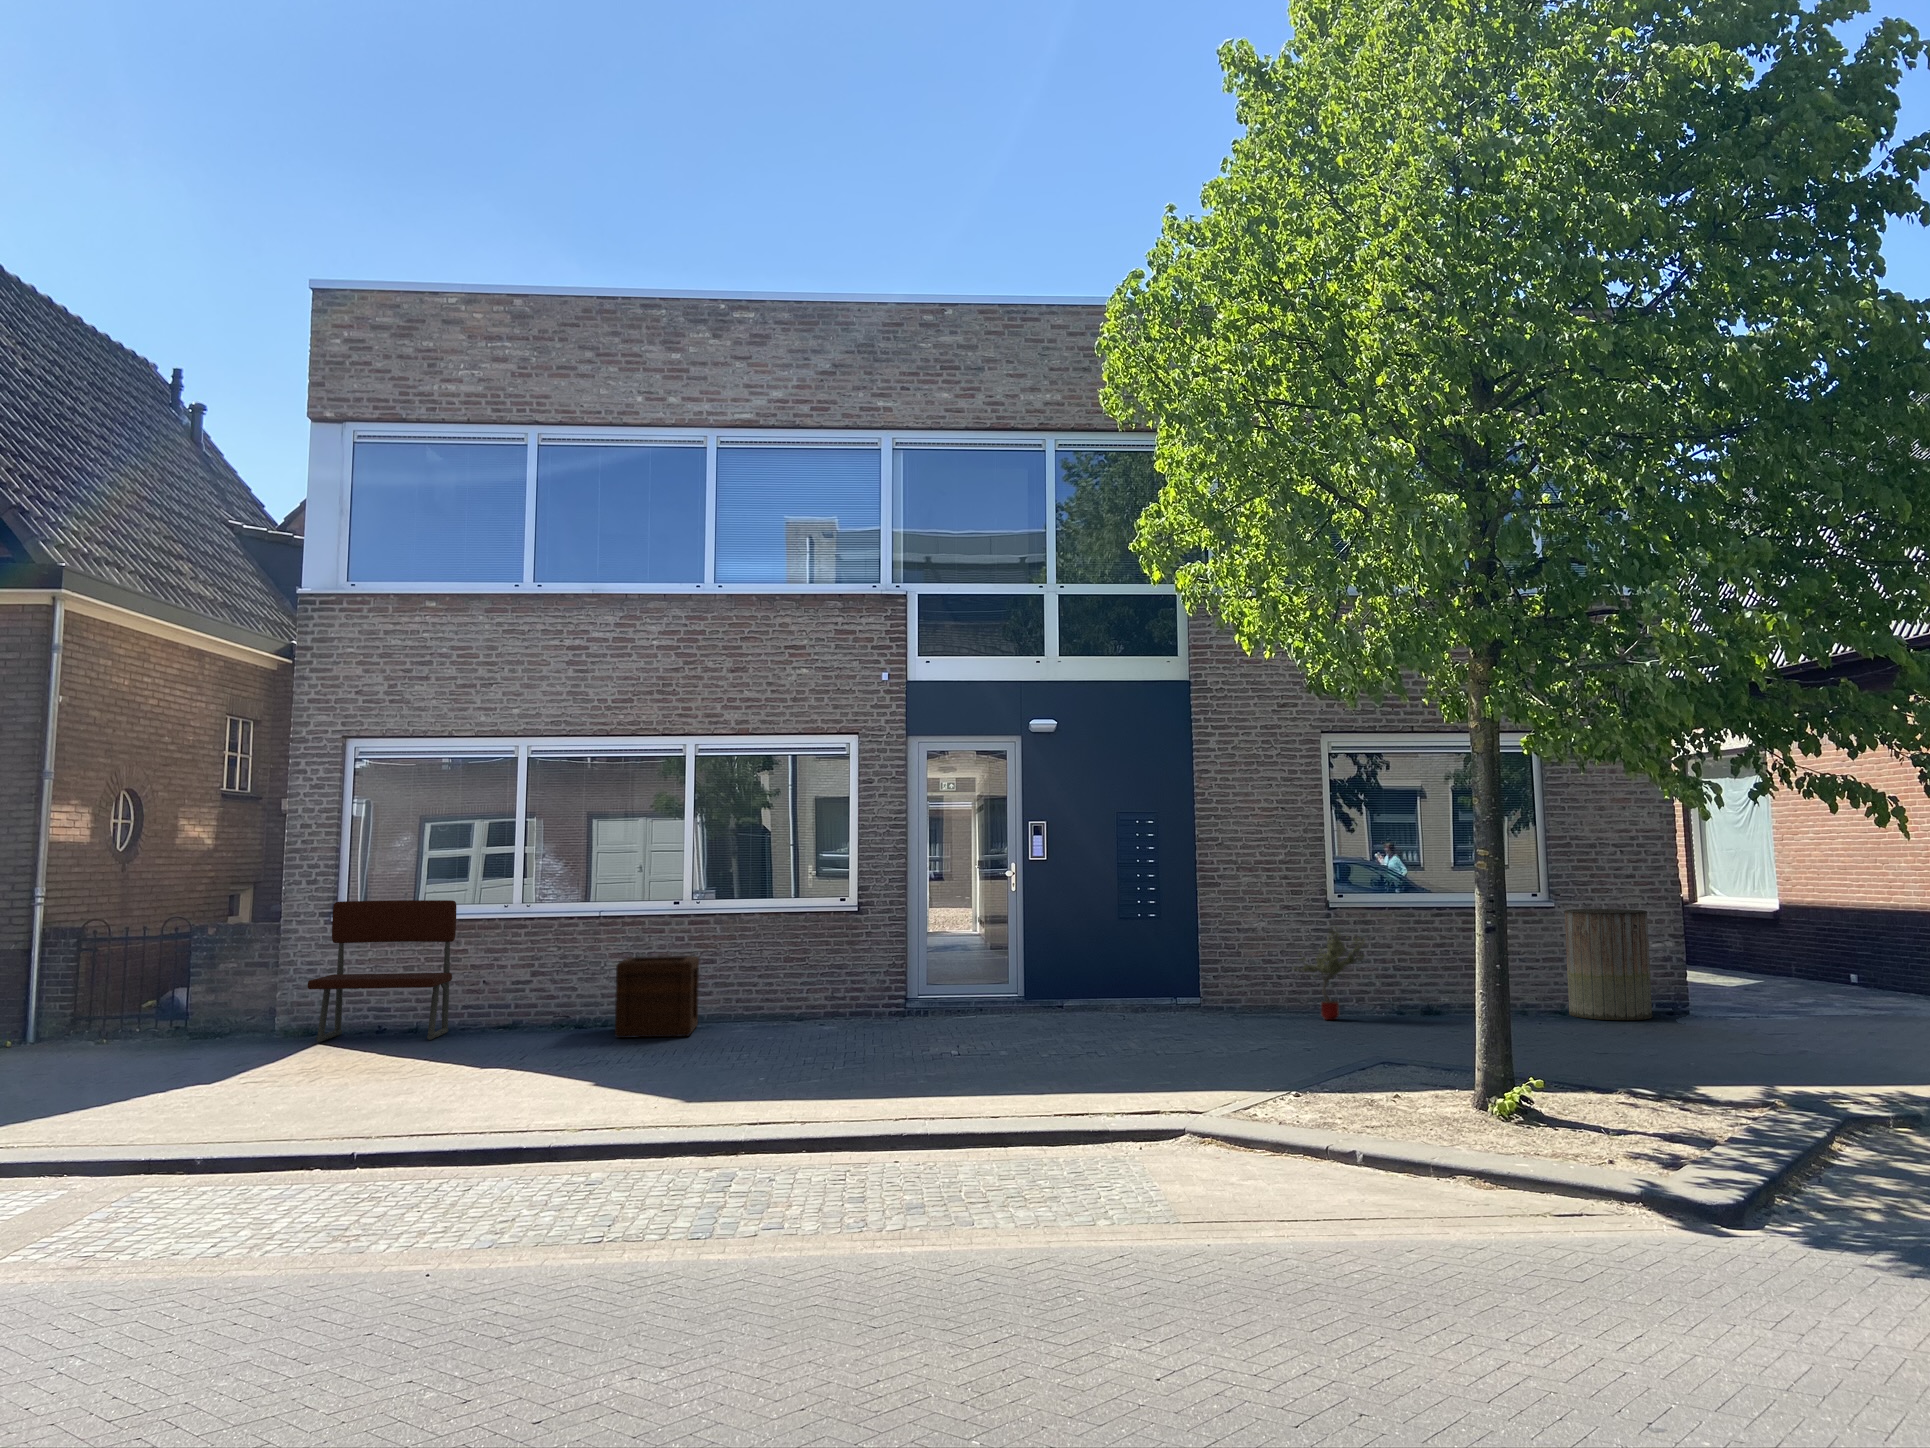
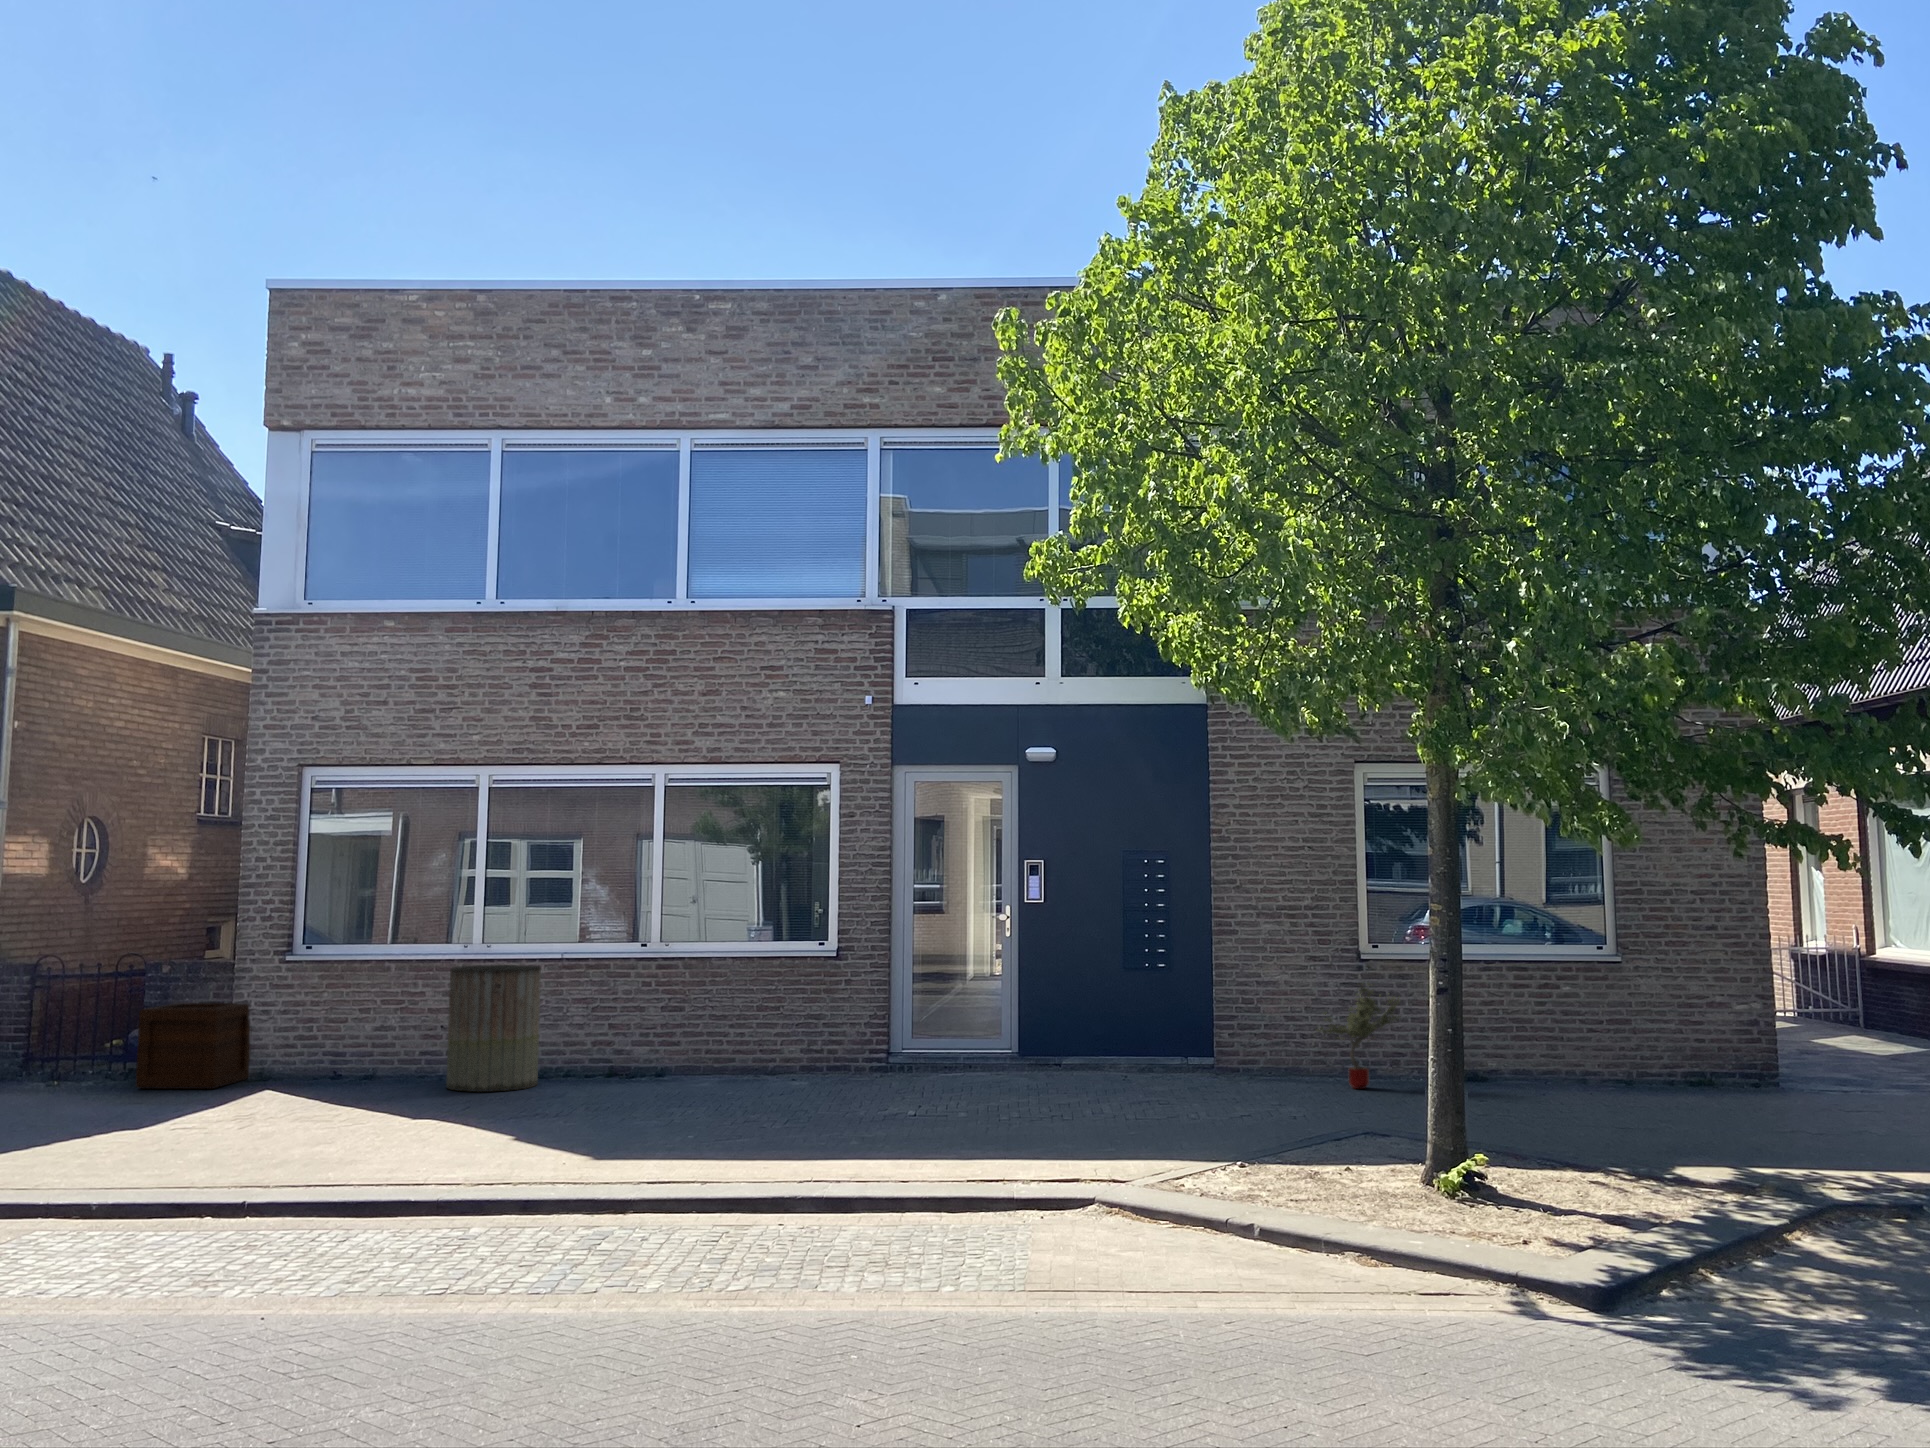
bench: present [308,900,456,1042] -> none [254,939,410,1088]
trash can: present [1565,909,1652,1020] -> present [446,965,541,1092]
wooden crate: present [615,956,699,1038] -> present [136,1003,250,1089]

